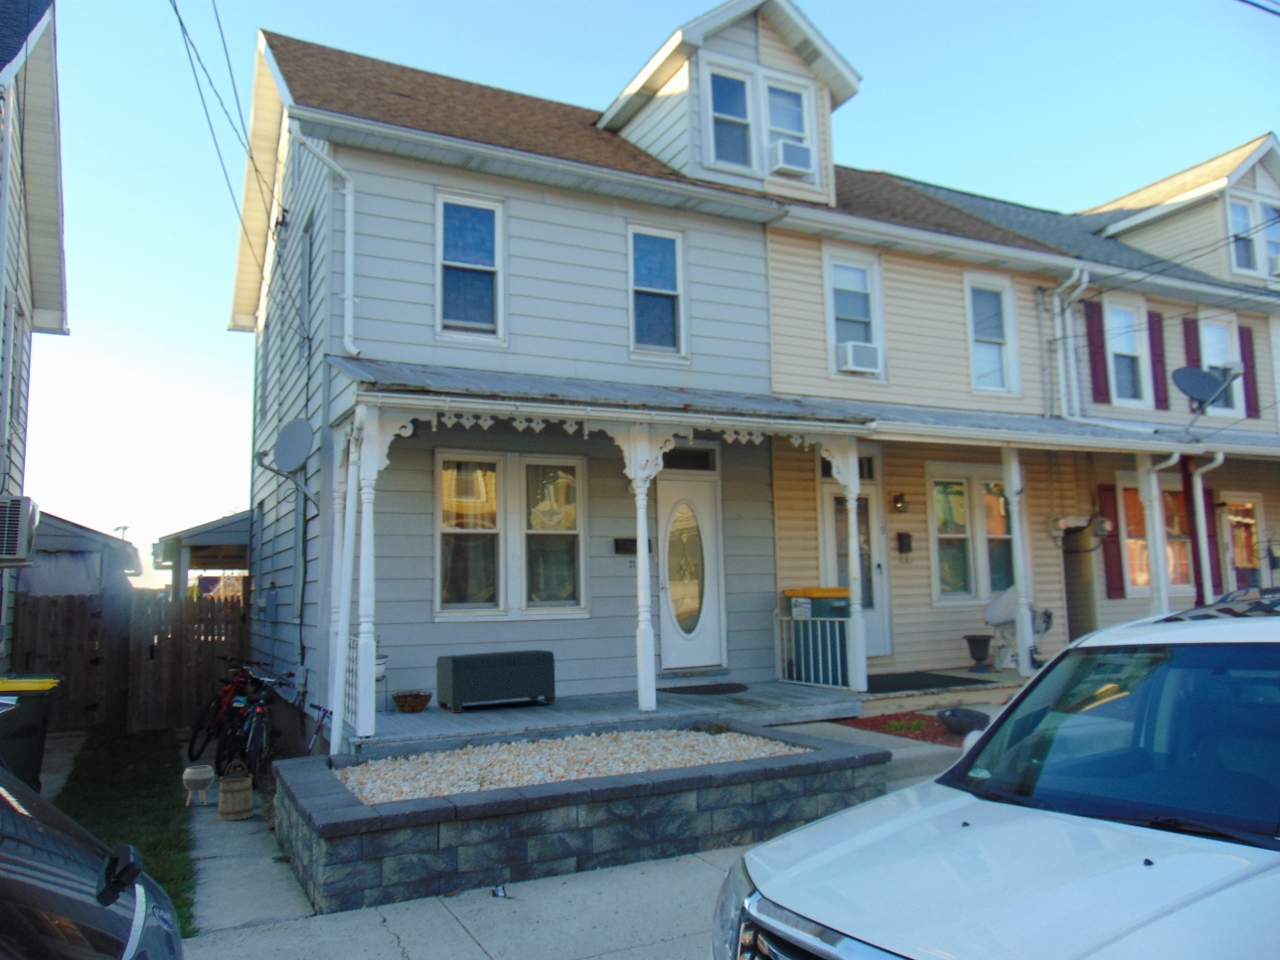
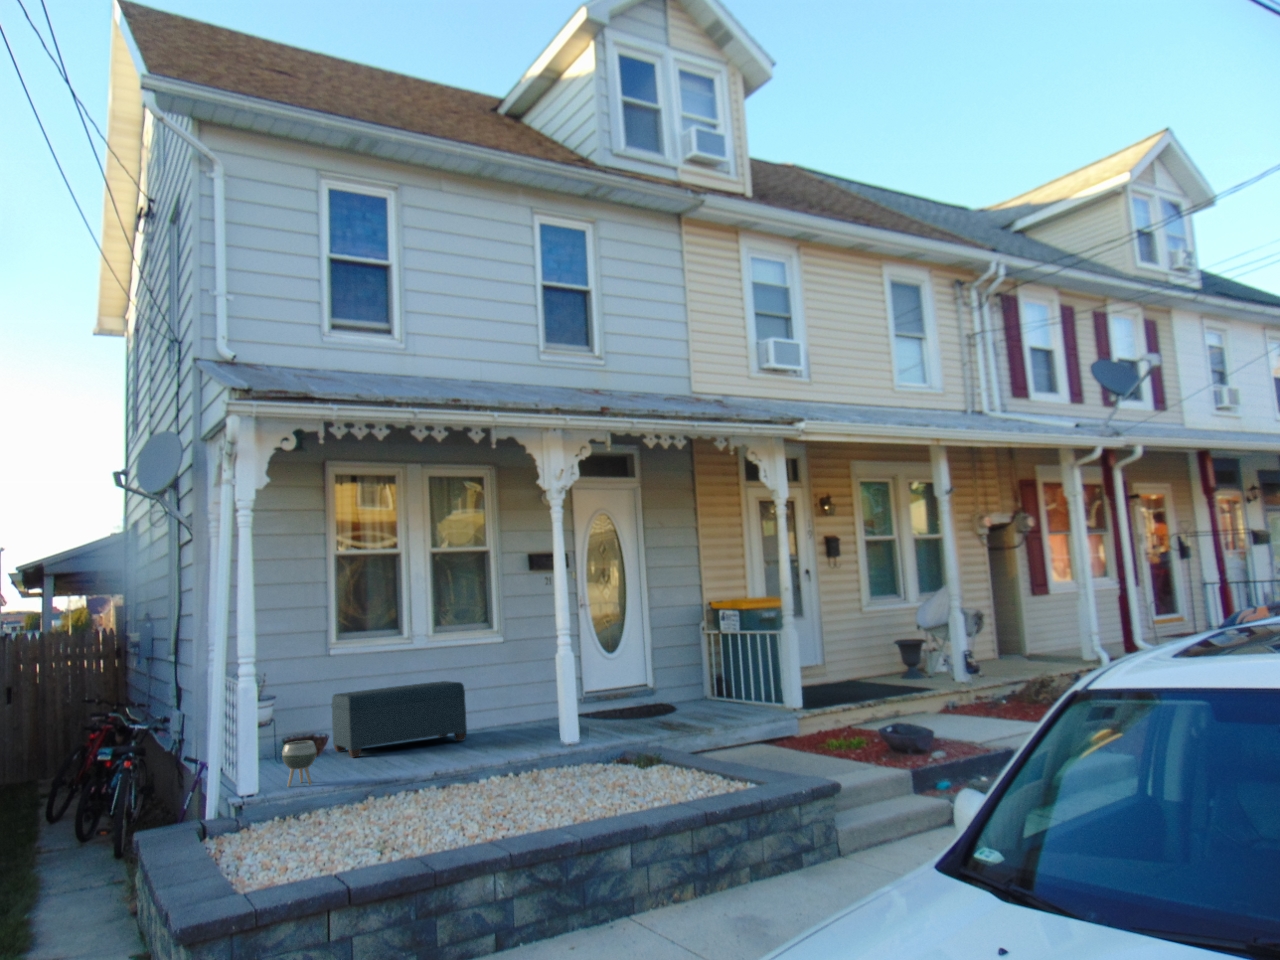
bucket: present [218,761,255,821] -> none [72,831,118,902]
planter: present [183,766,214,806] -> present [282,741,317,787]

